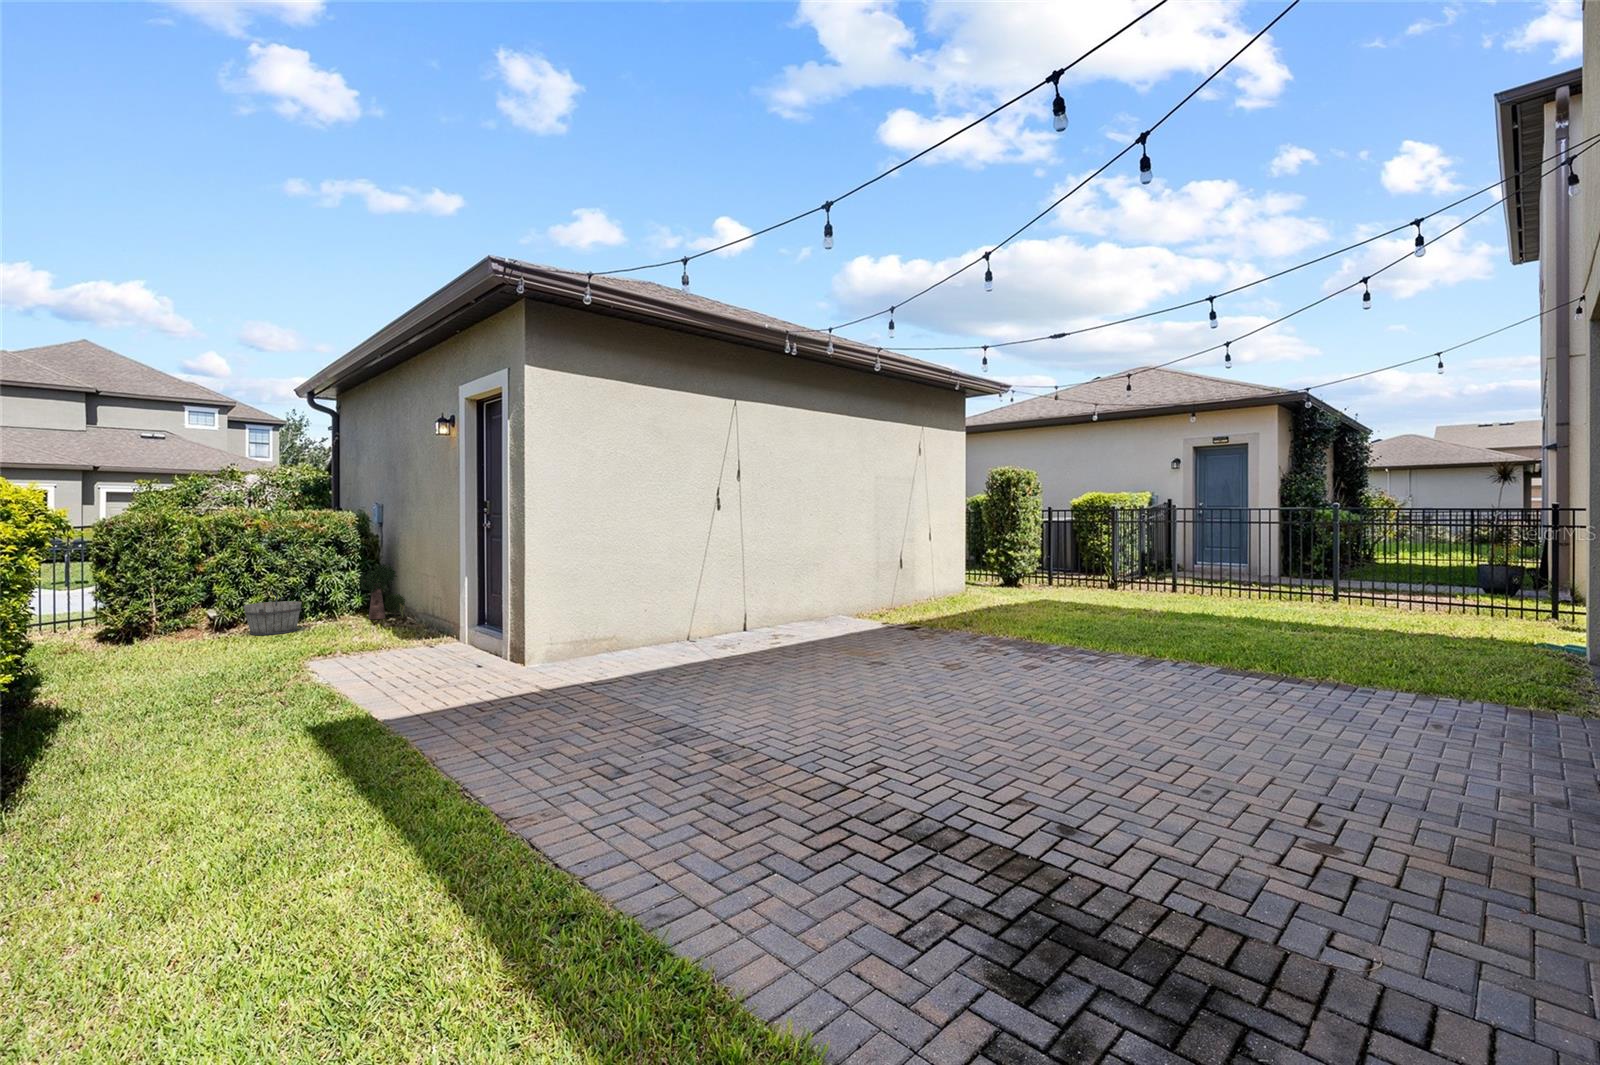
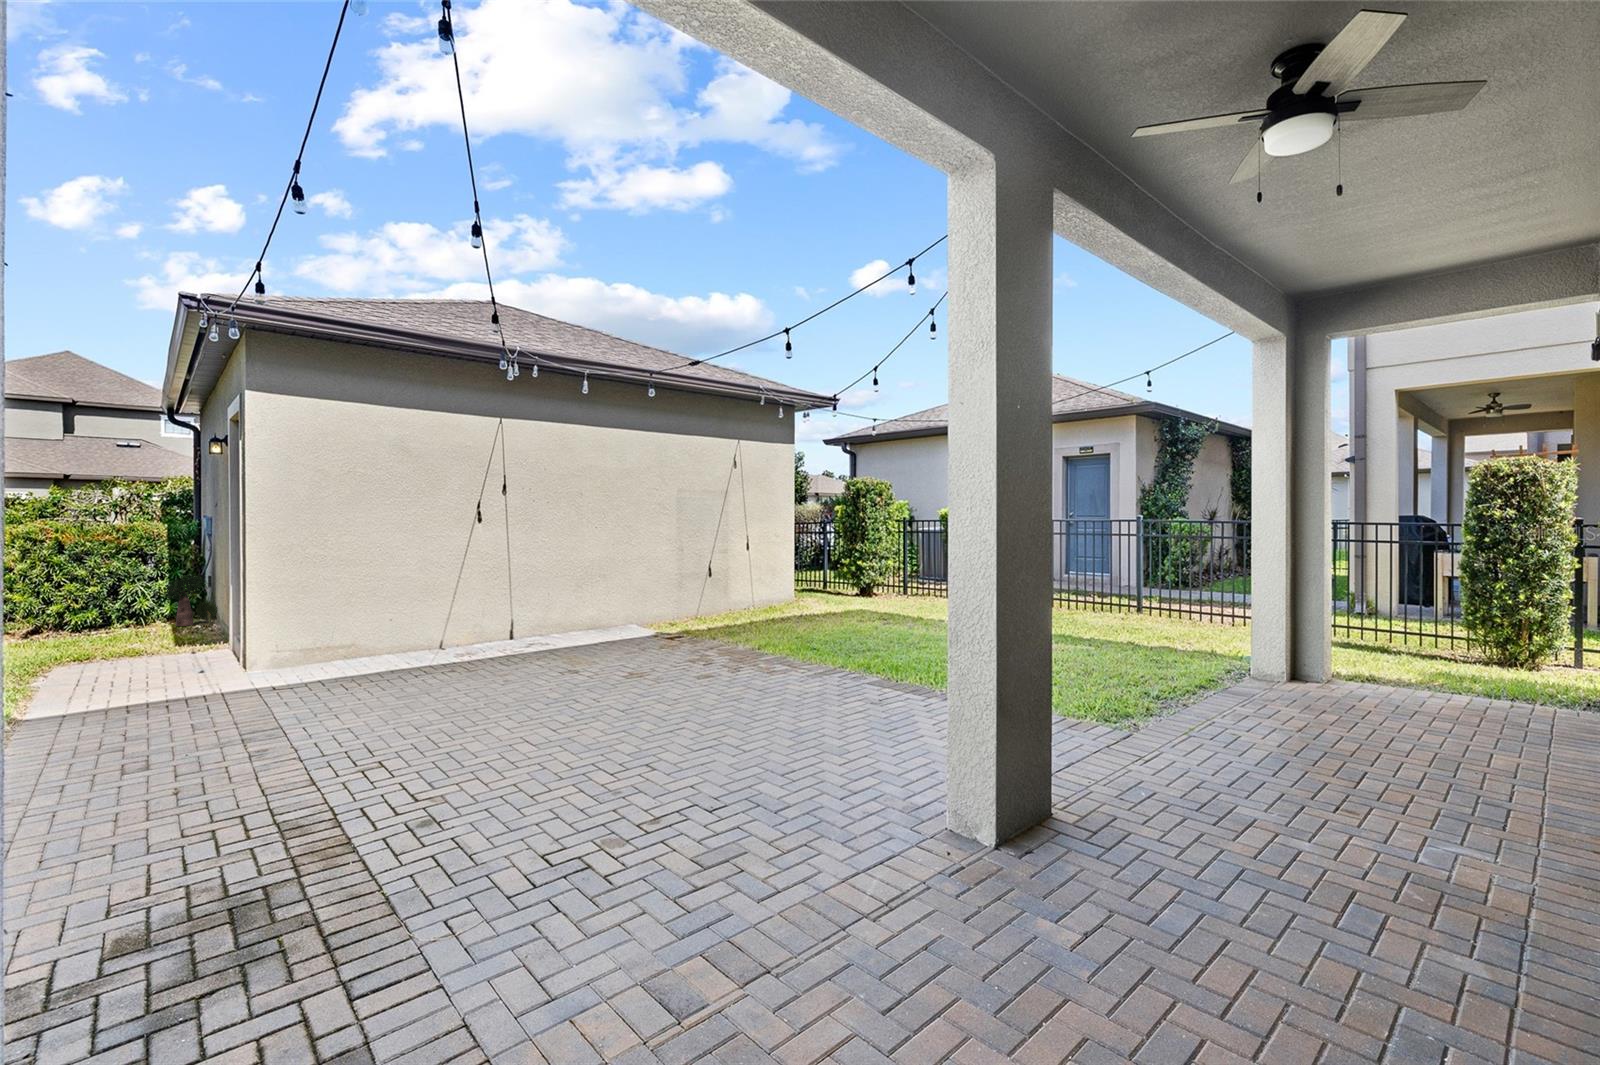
wooden bucket: present [244,593,302,635] -> none [33,602,96,641]

